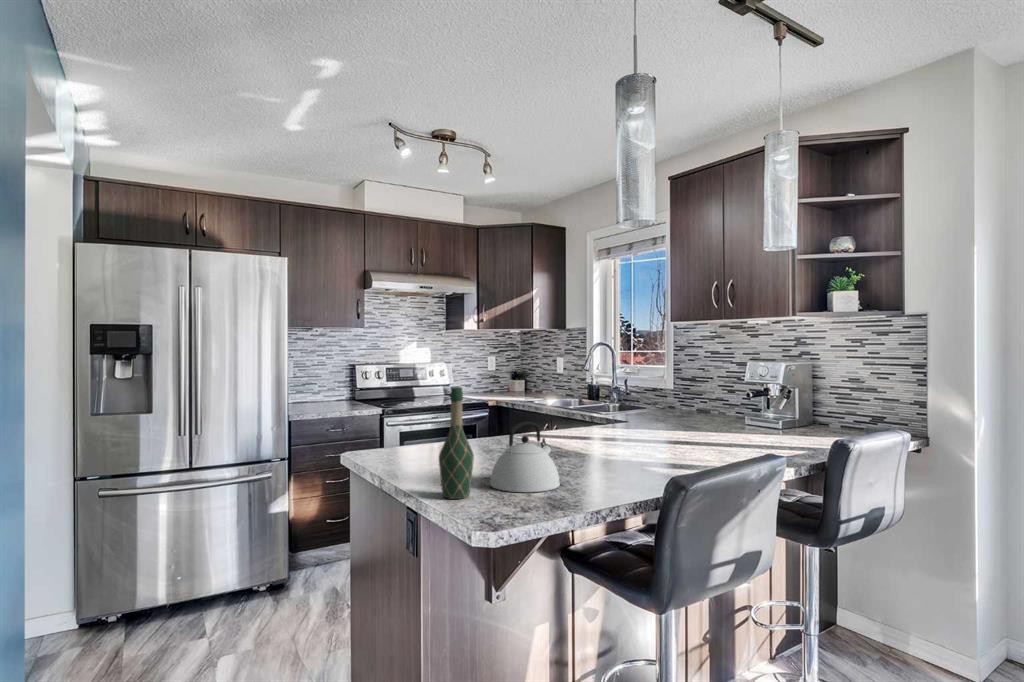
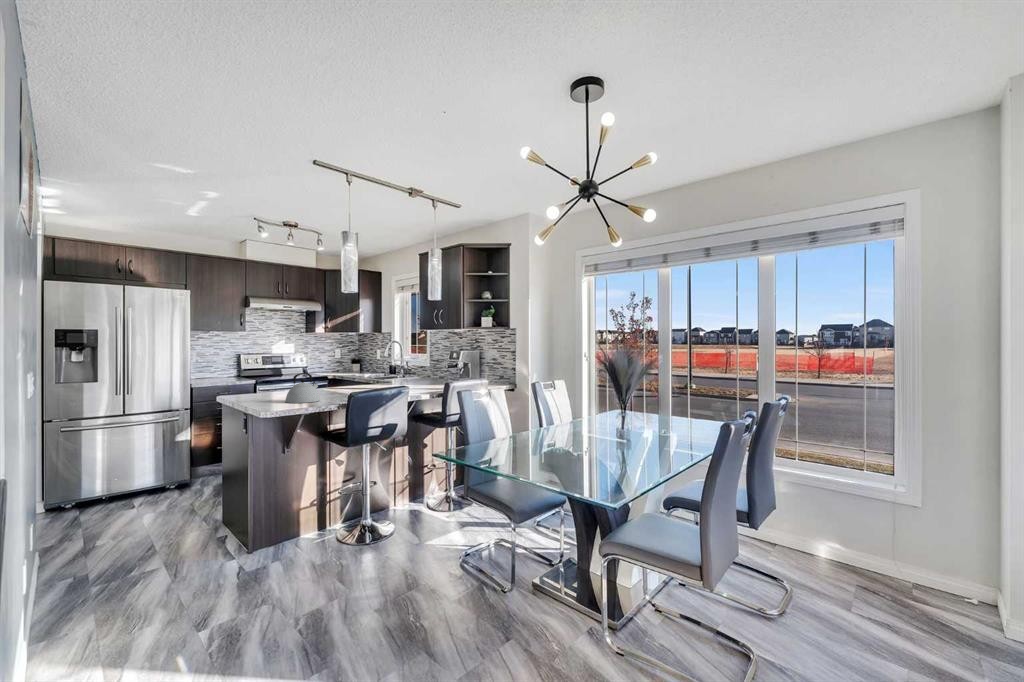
wine bottle: present [439,387,474,499] -> none [256,357,273,405]

